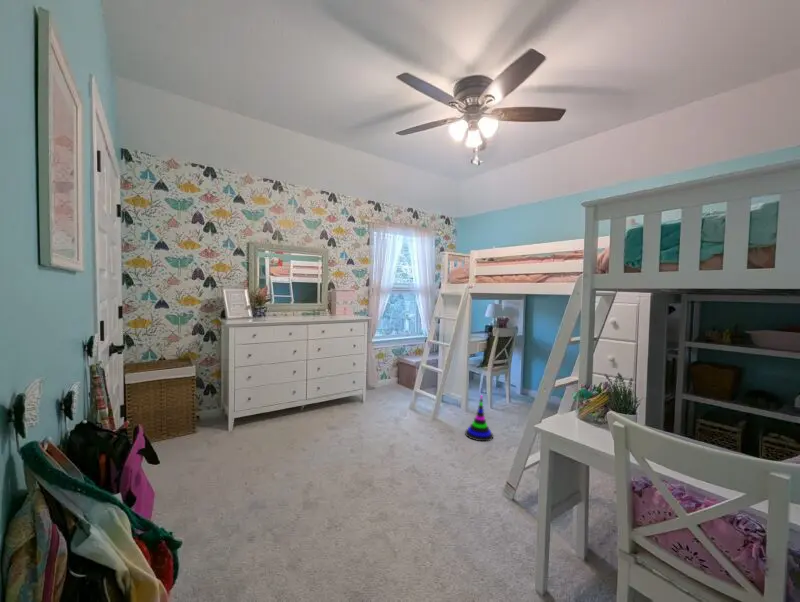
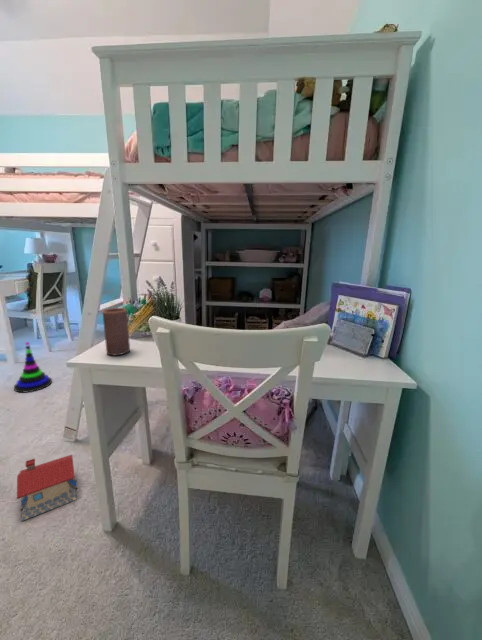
candle: none [562,390,584,431] -> present [103,308,130,355]
toy house: none [474,494,515,549] -> present [17,455,77,521]

